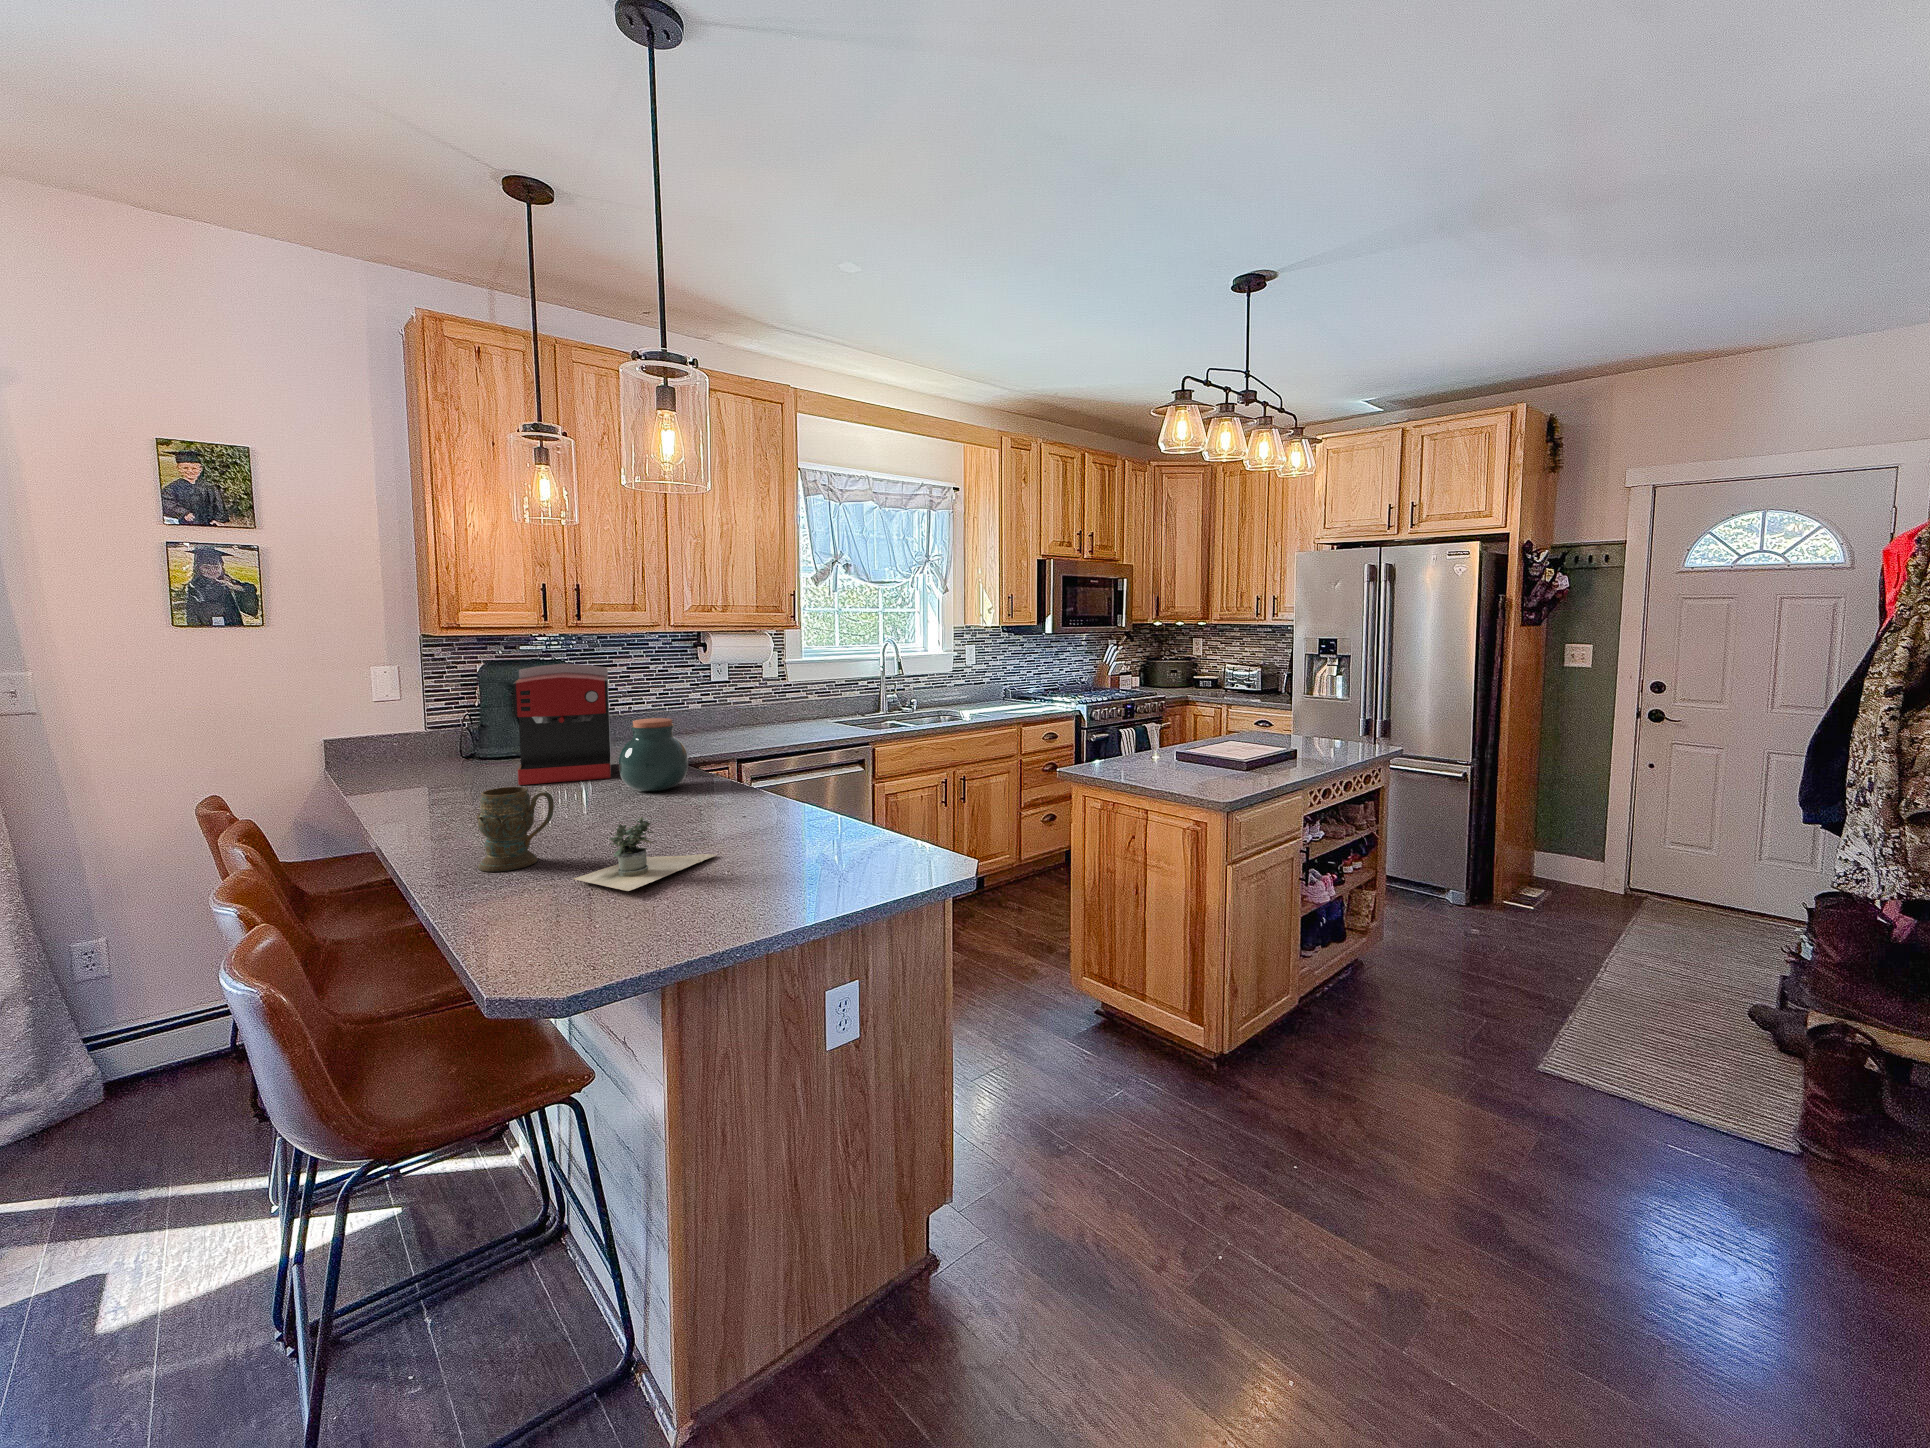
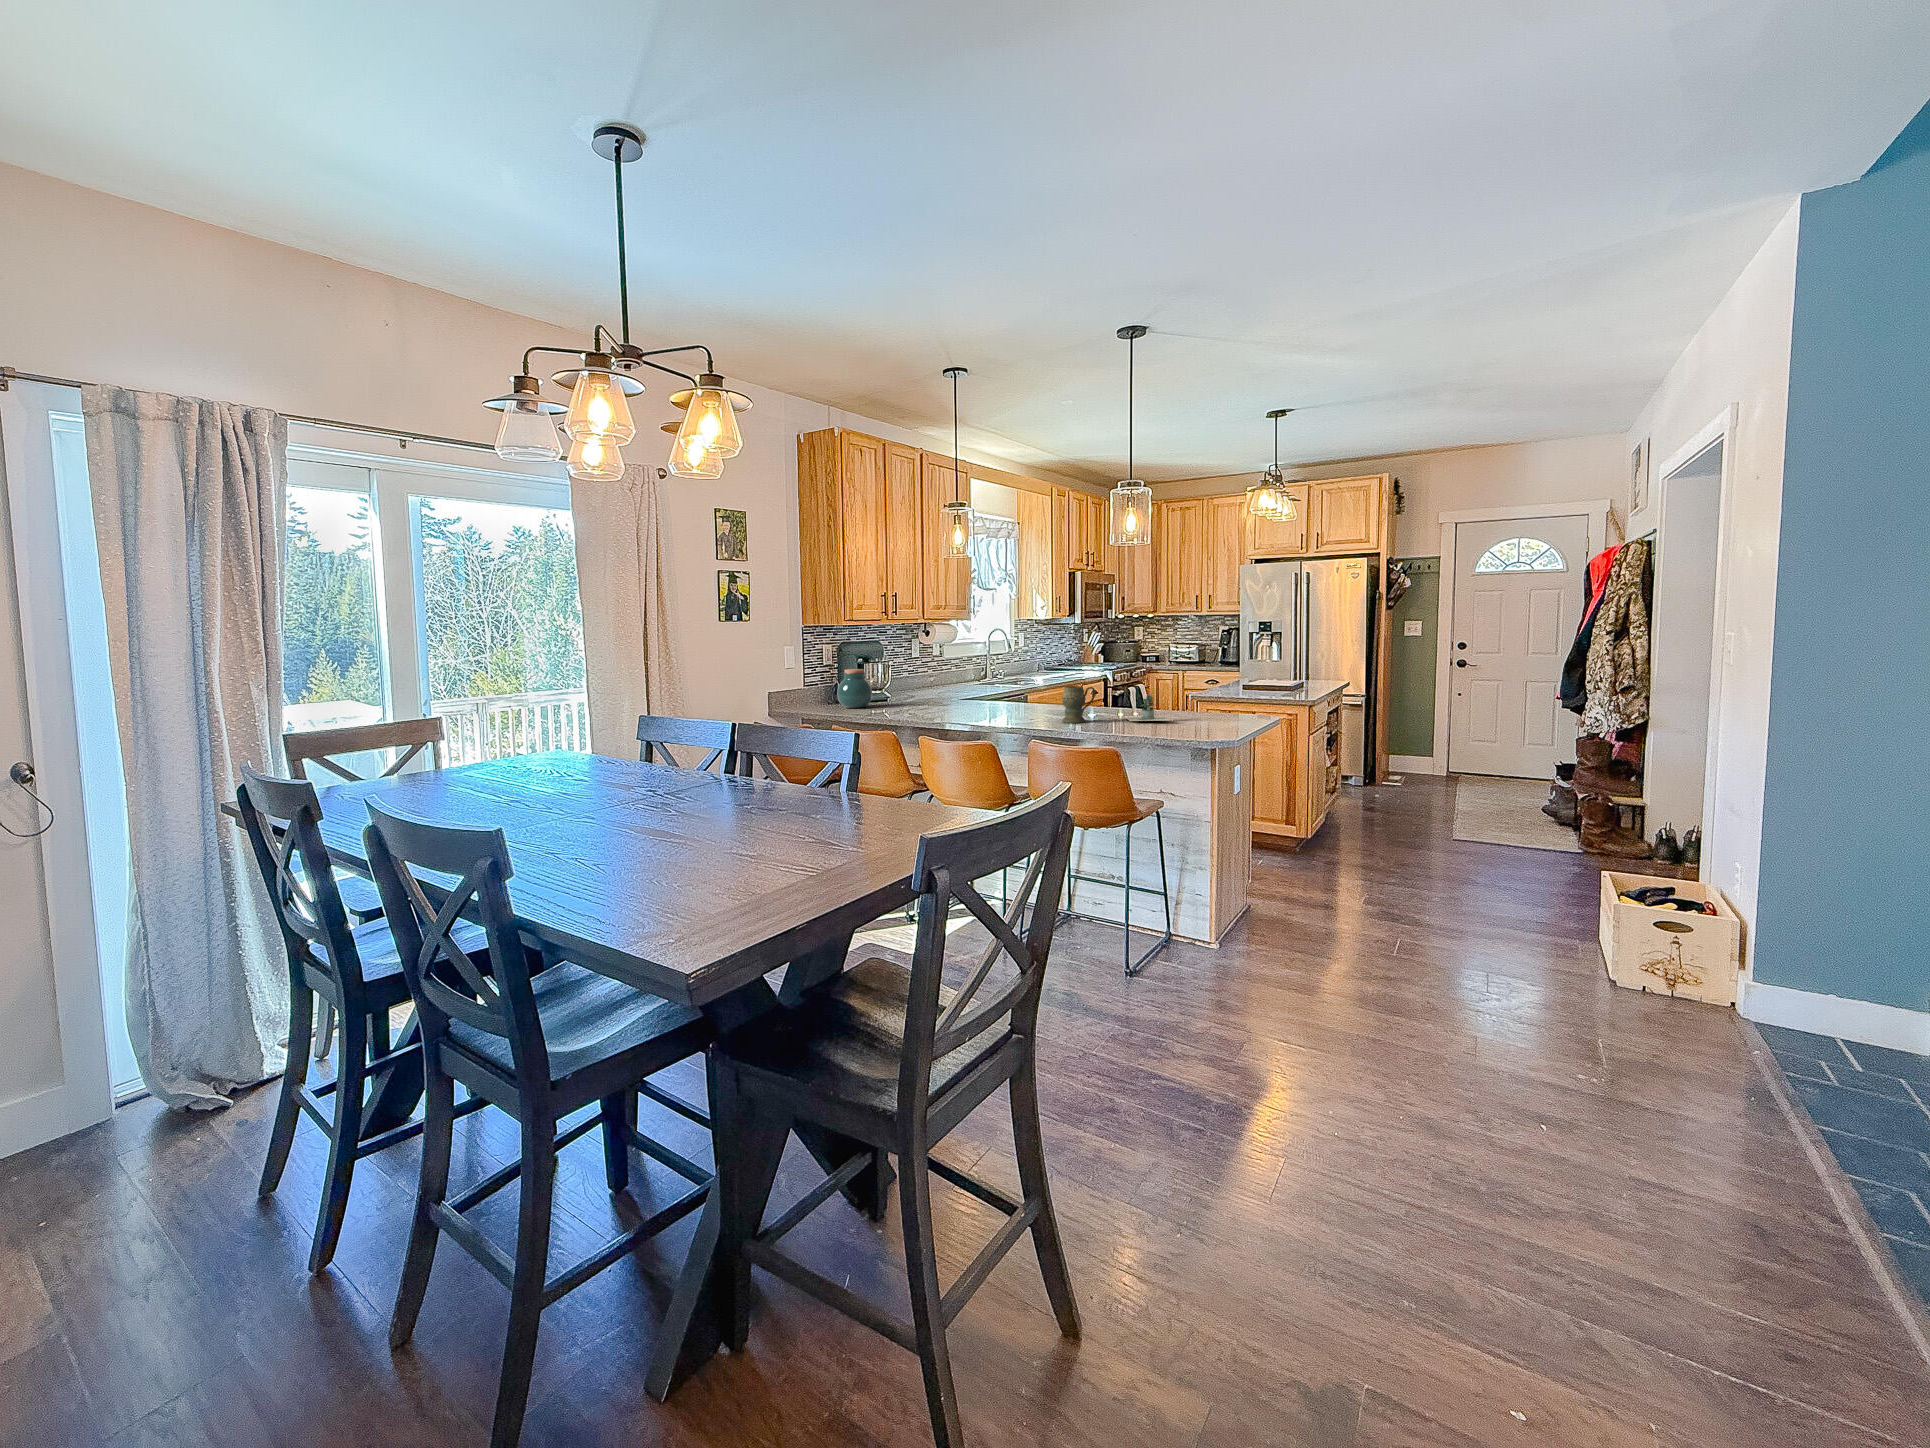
coffee maker: present [513,664,611,785] -> none [902,639,970,708]
jar: present [619,718,688,791] -> present [837,669,872,708]

